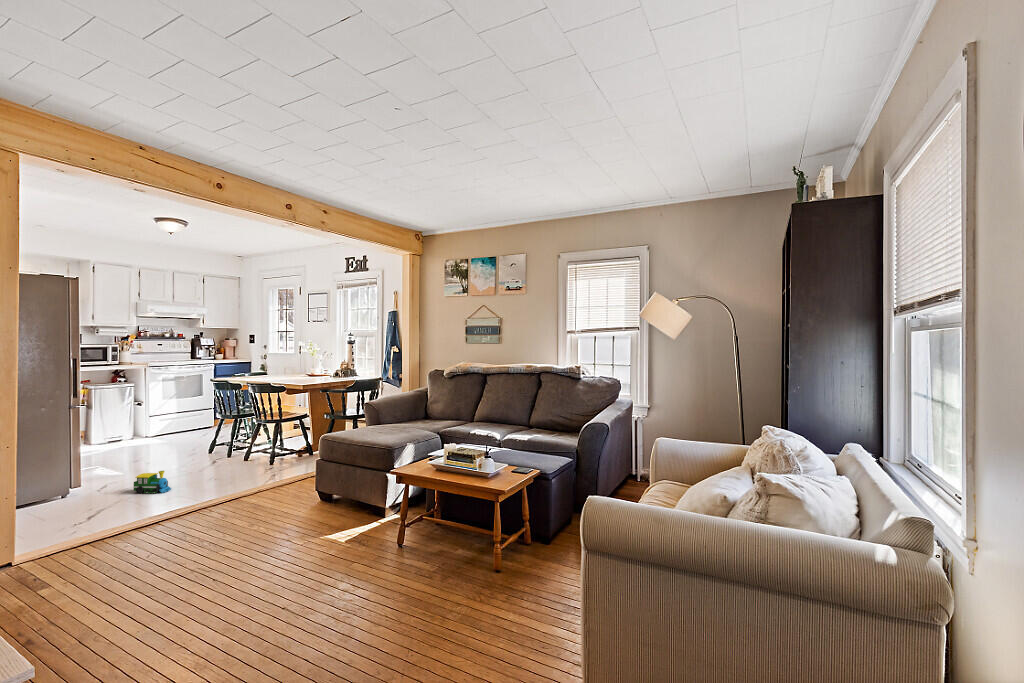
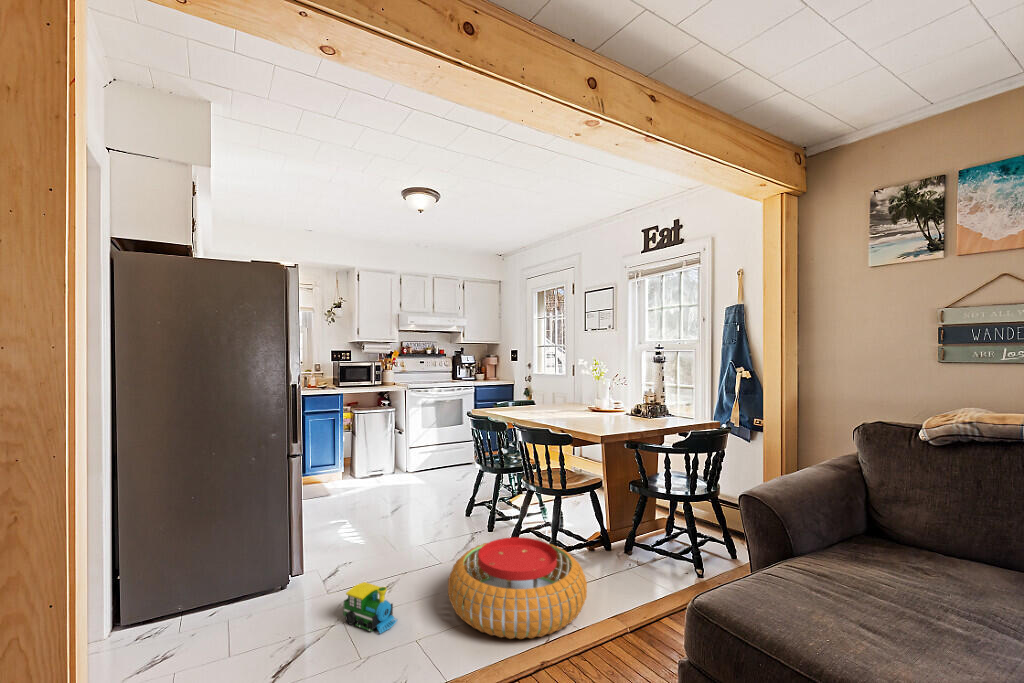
pouf: none [204,444,290,485] -> present [448,537,587,639]

